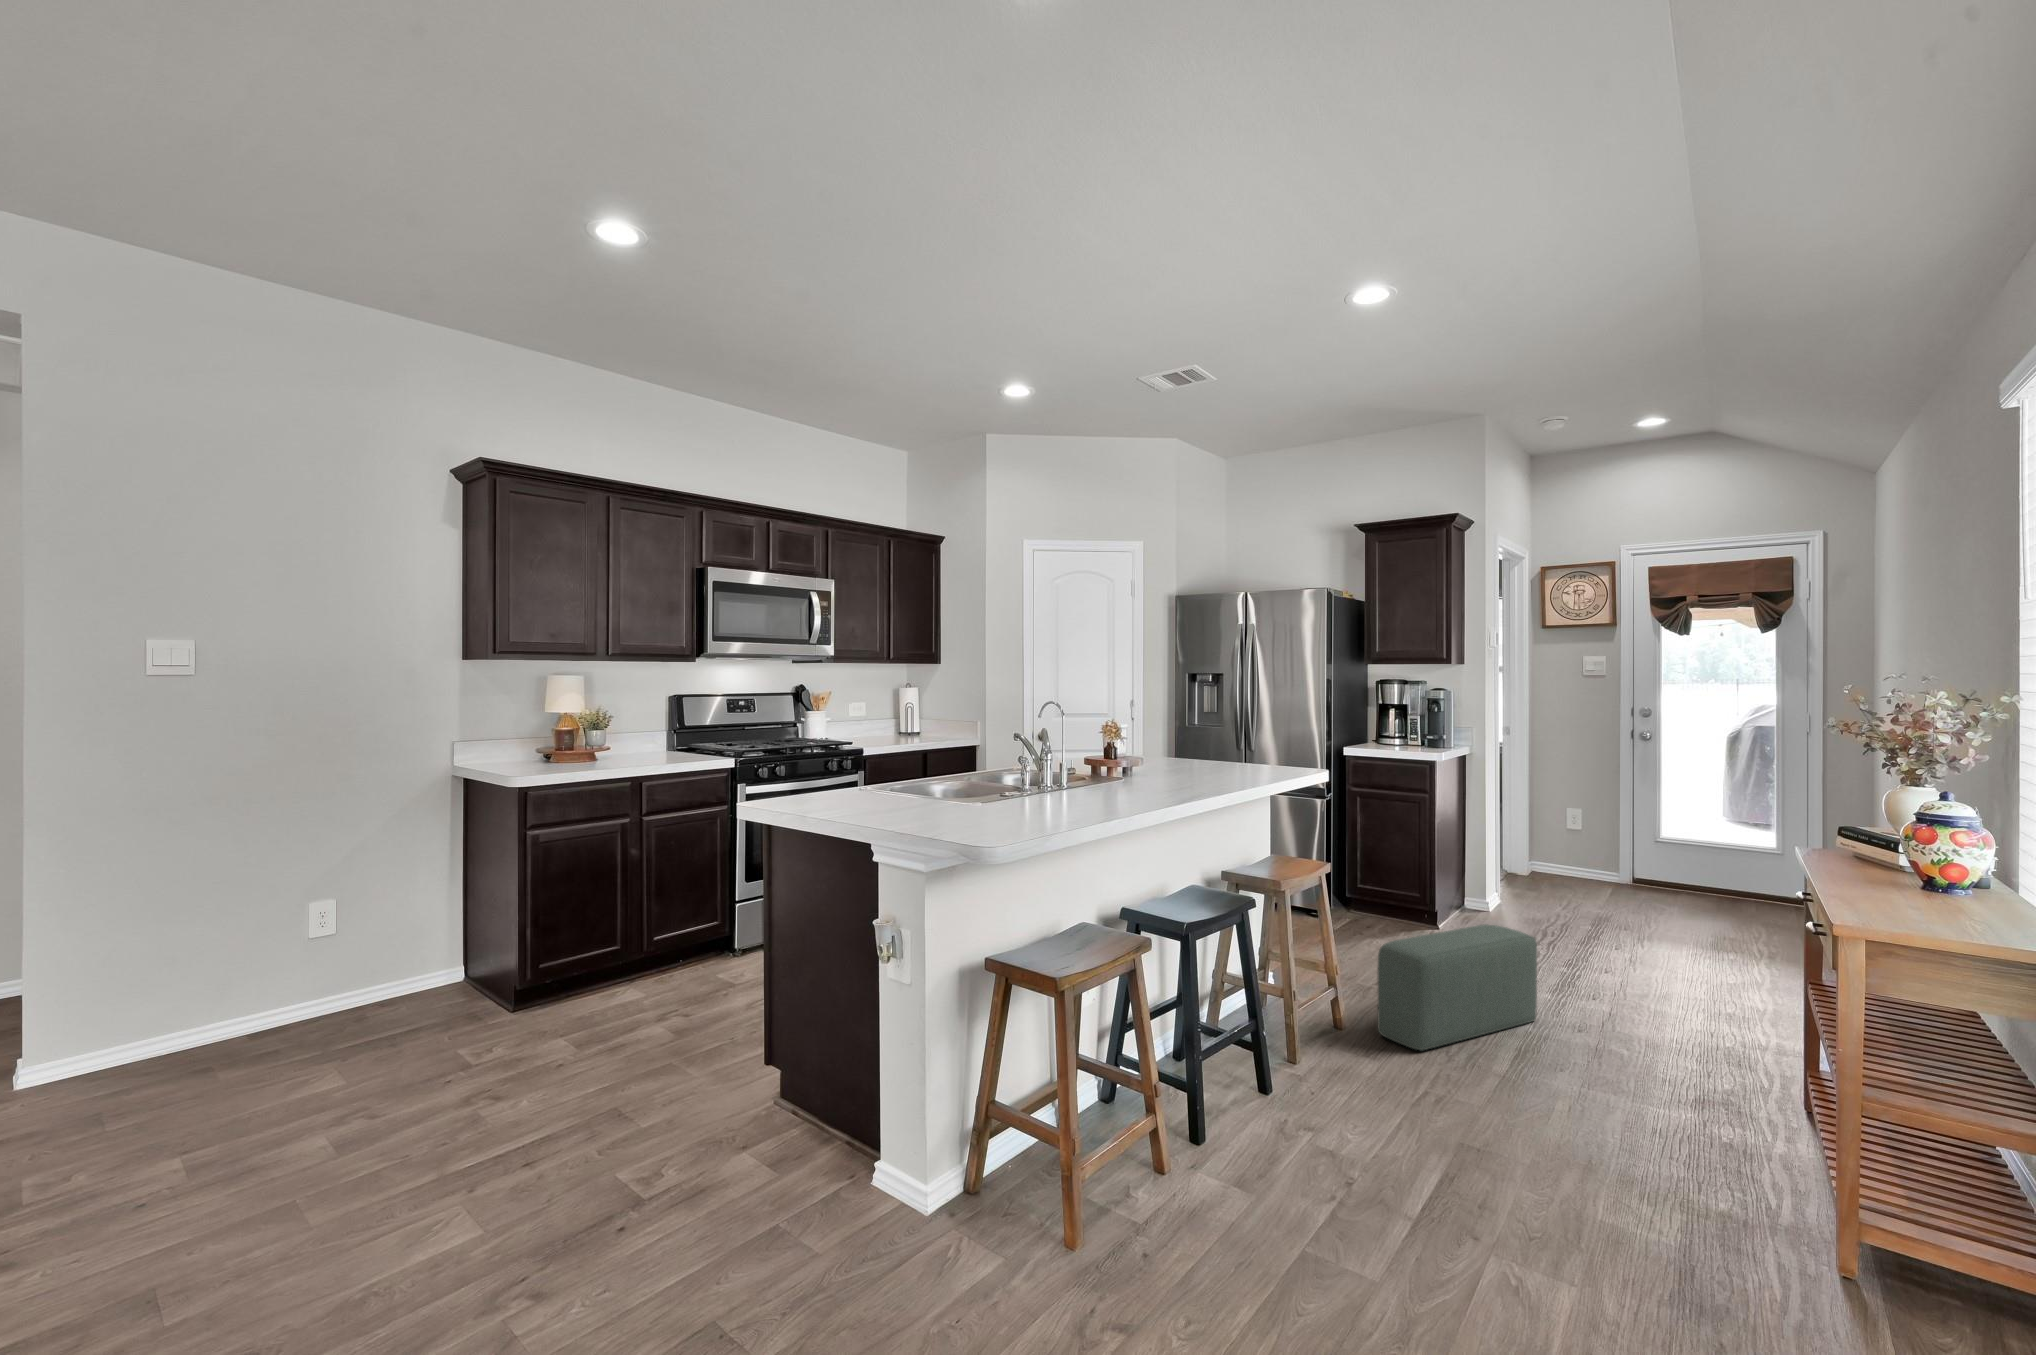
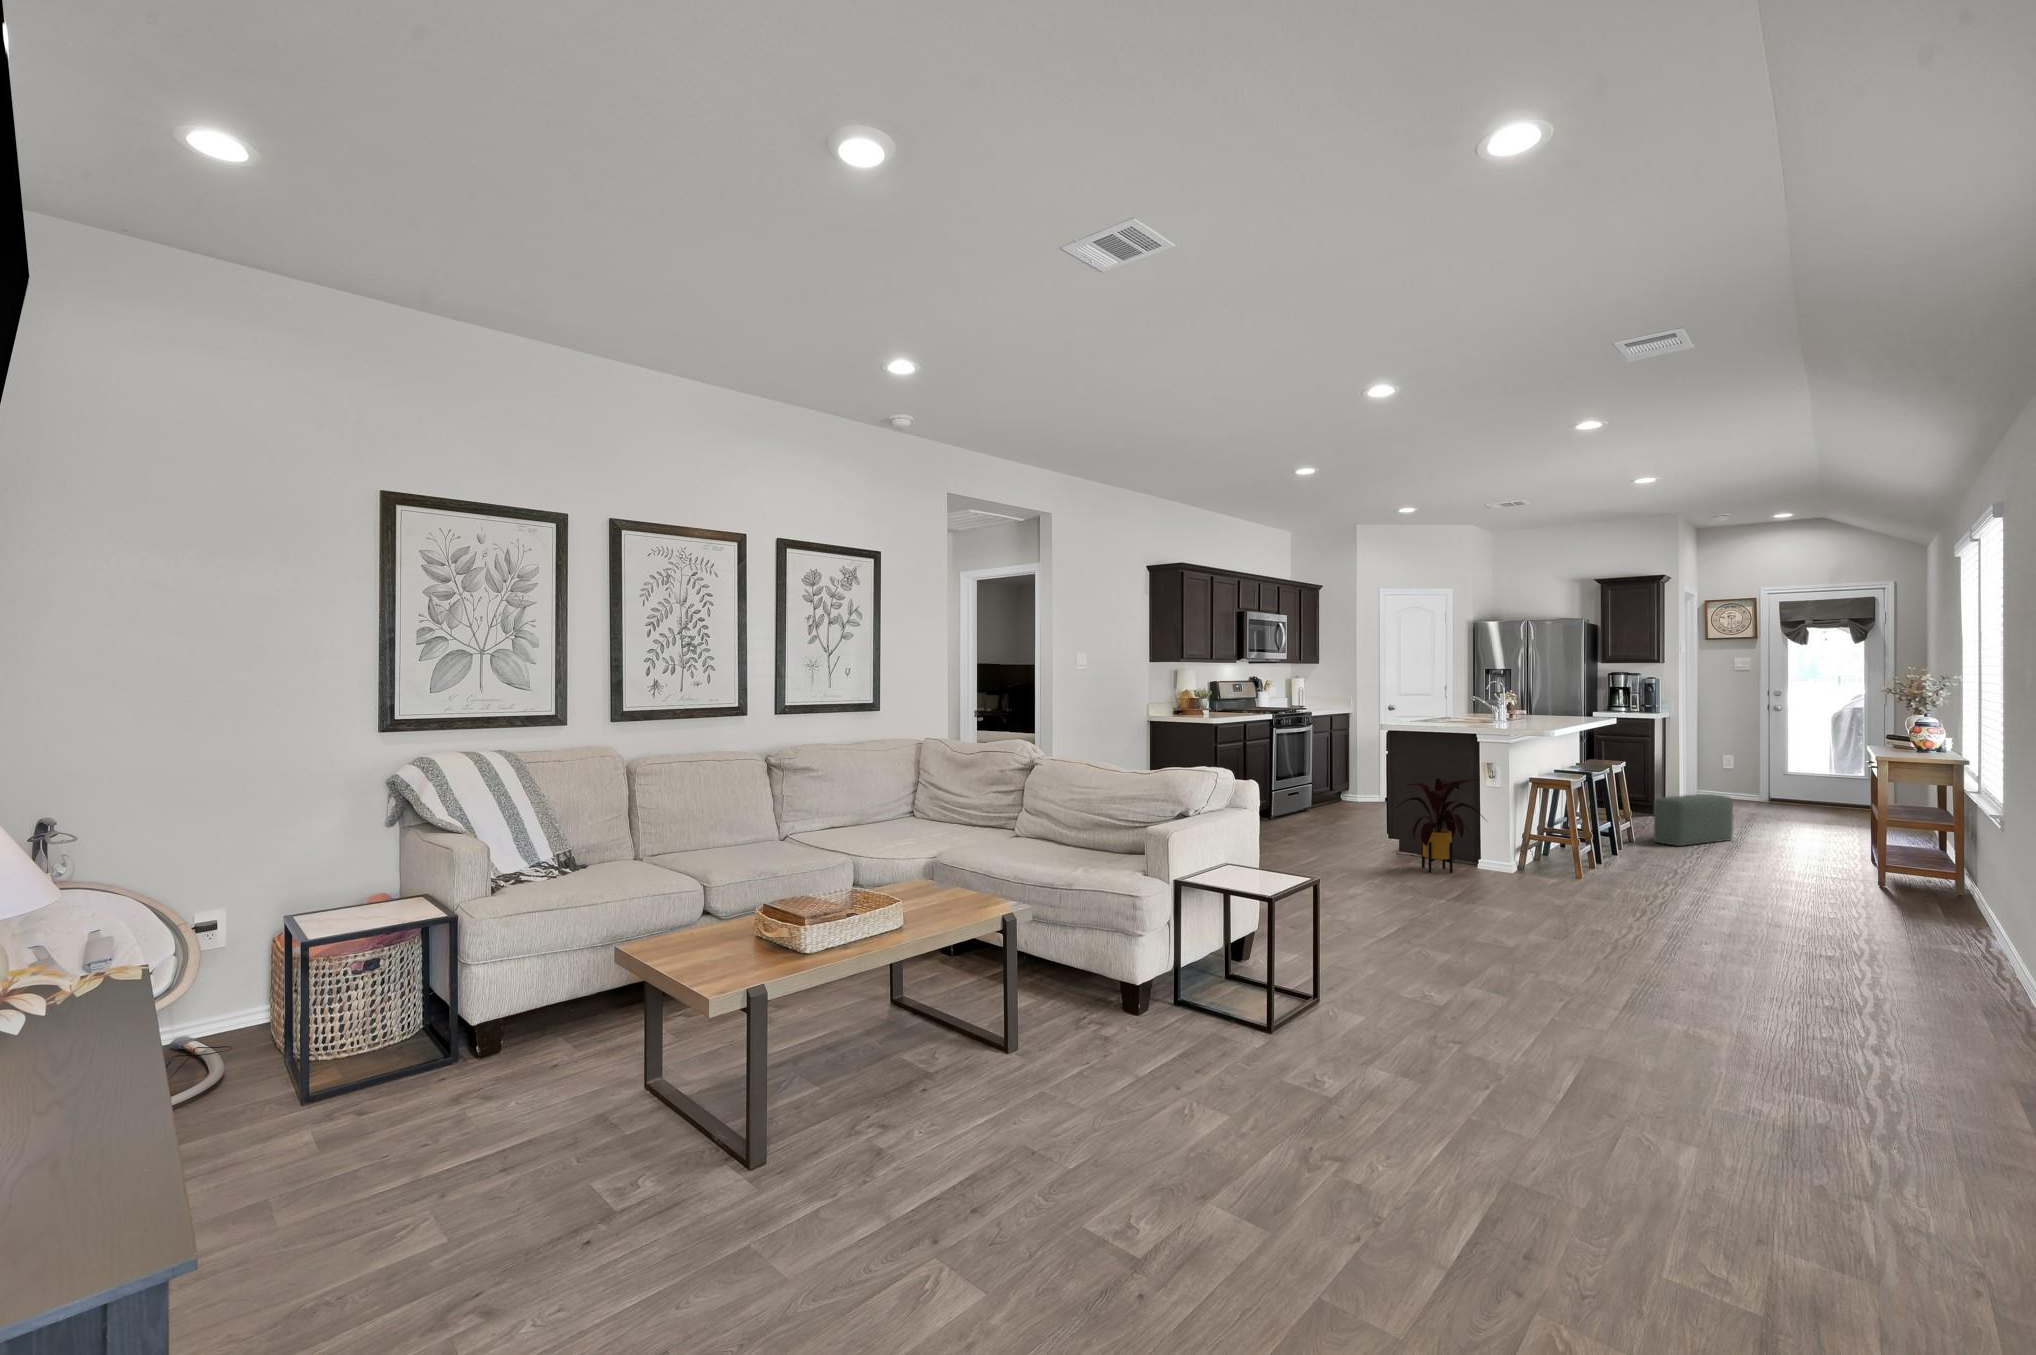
house plant: none [645,955,872,1219] -> present [1395,778,1484,873]

